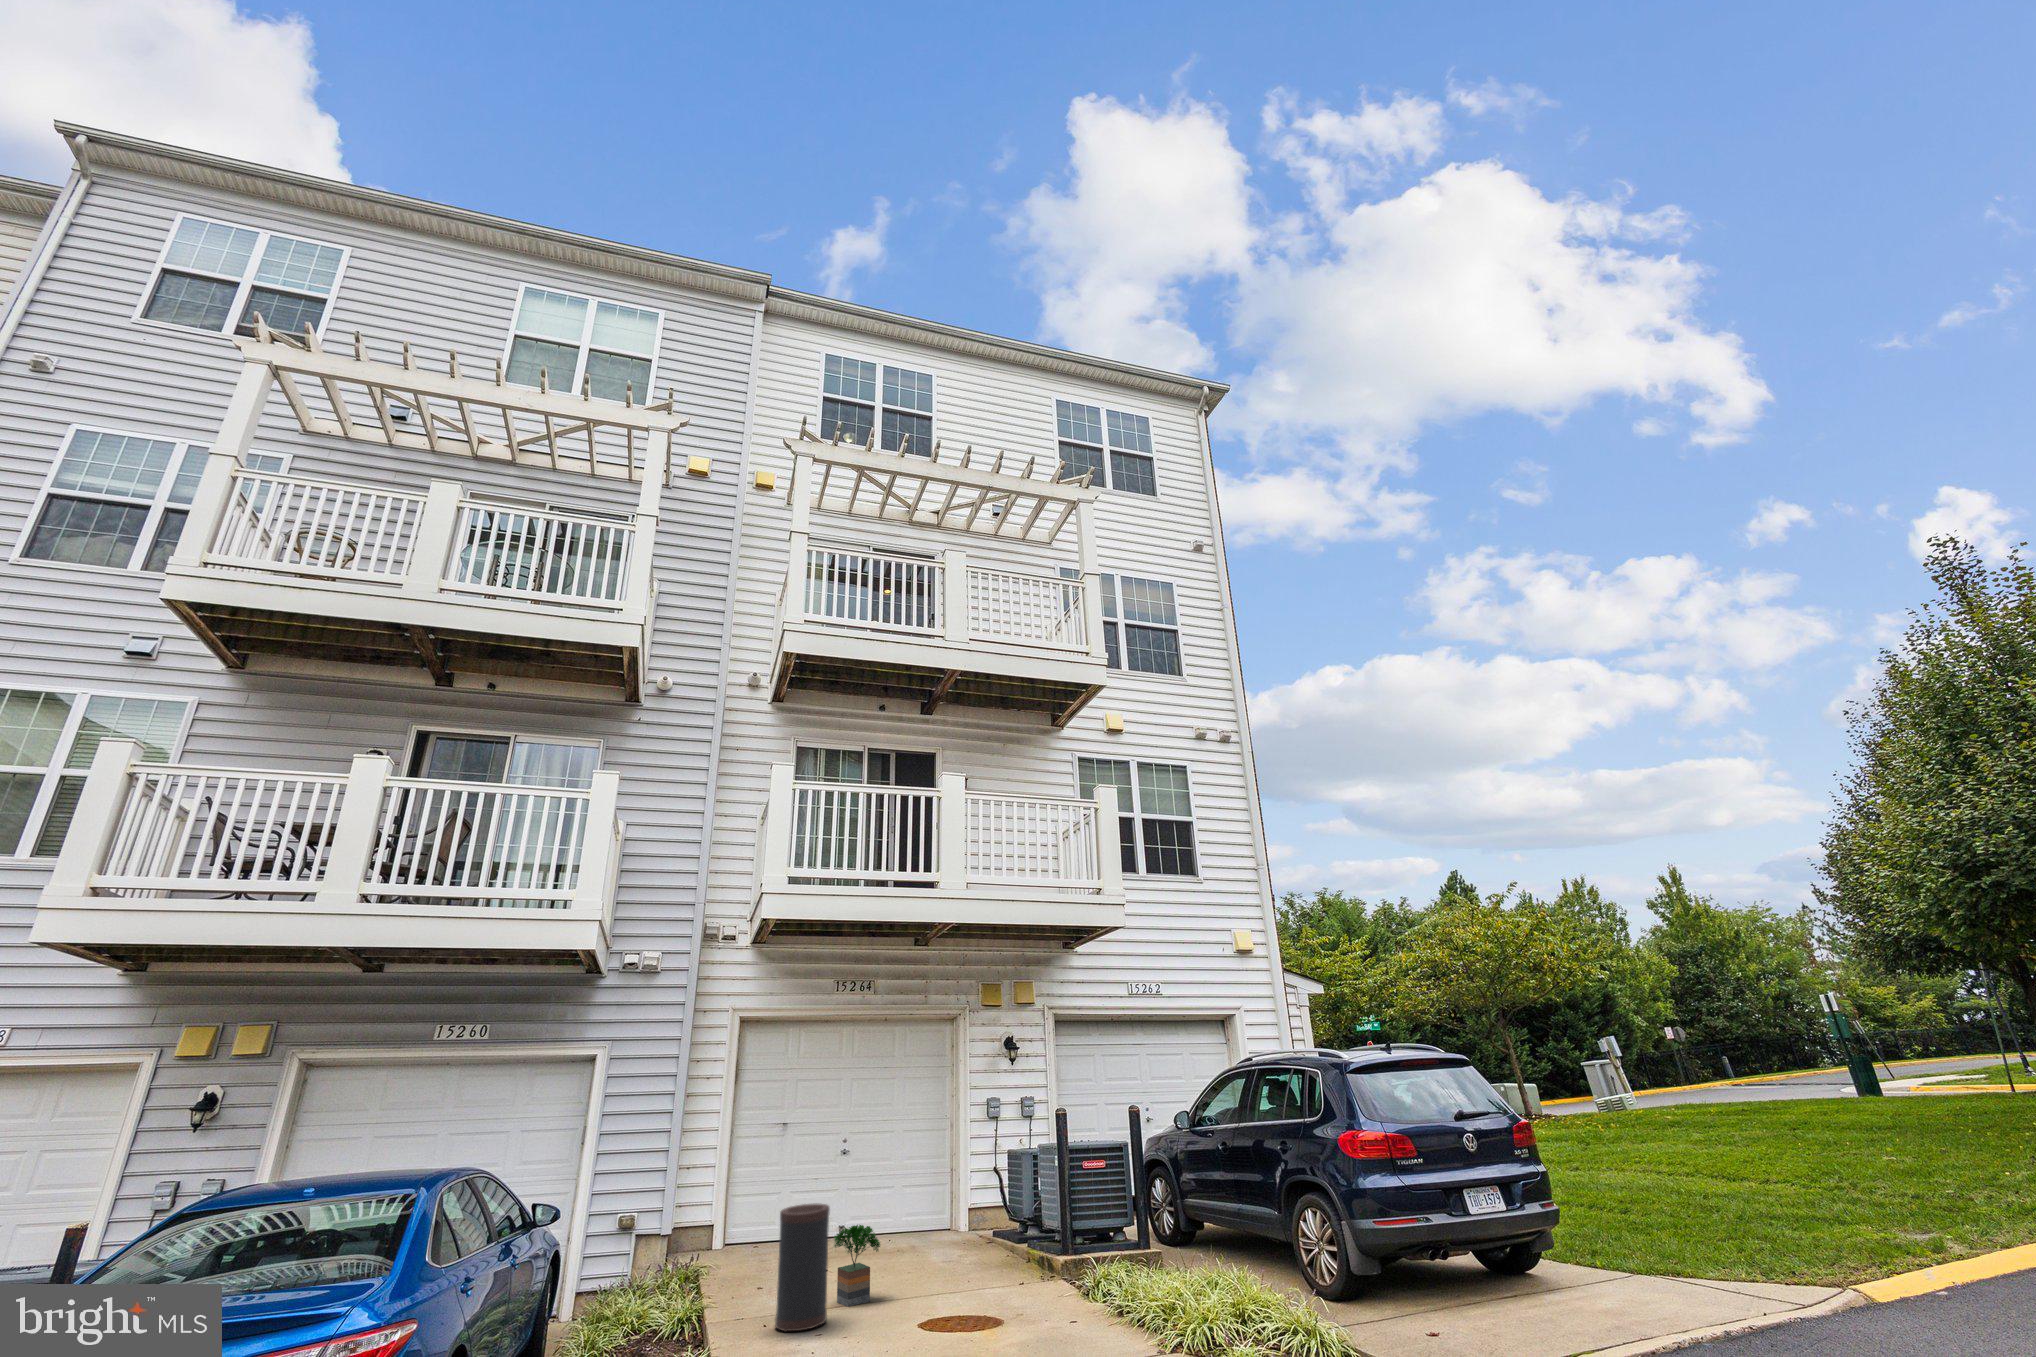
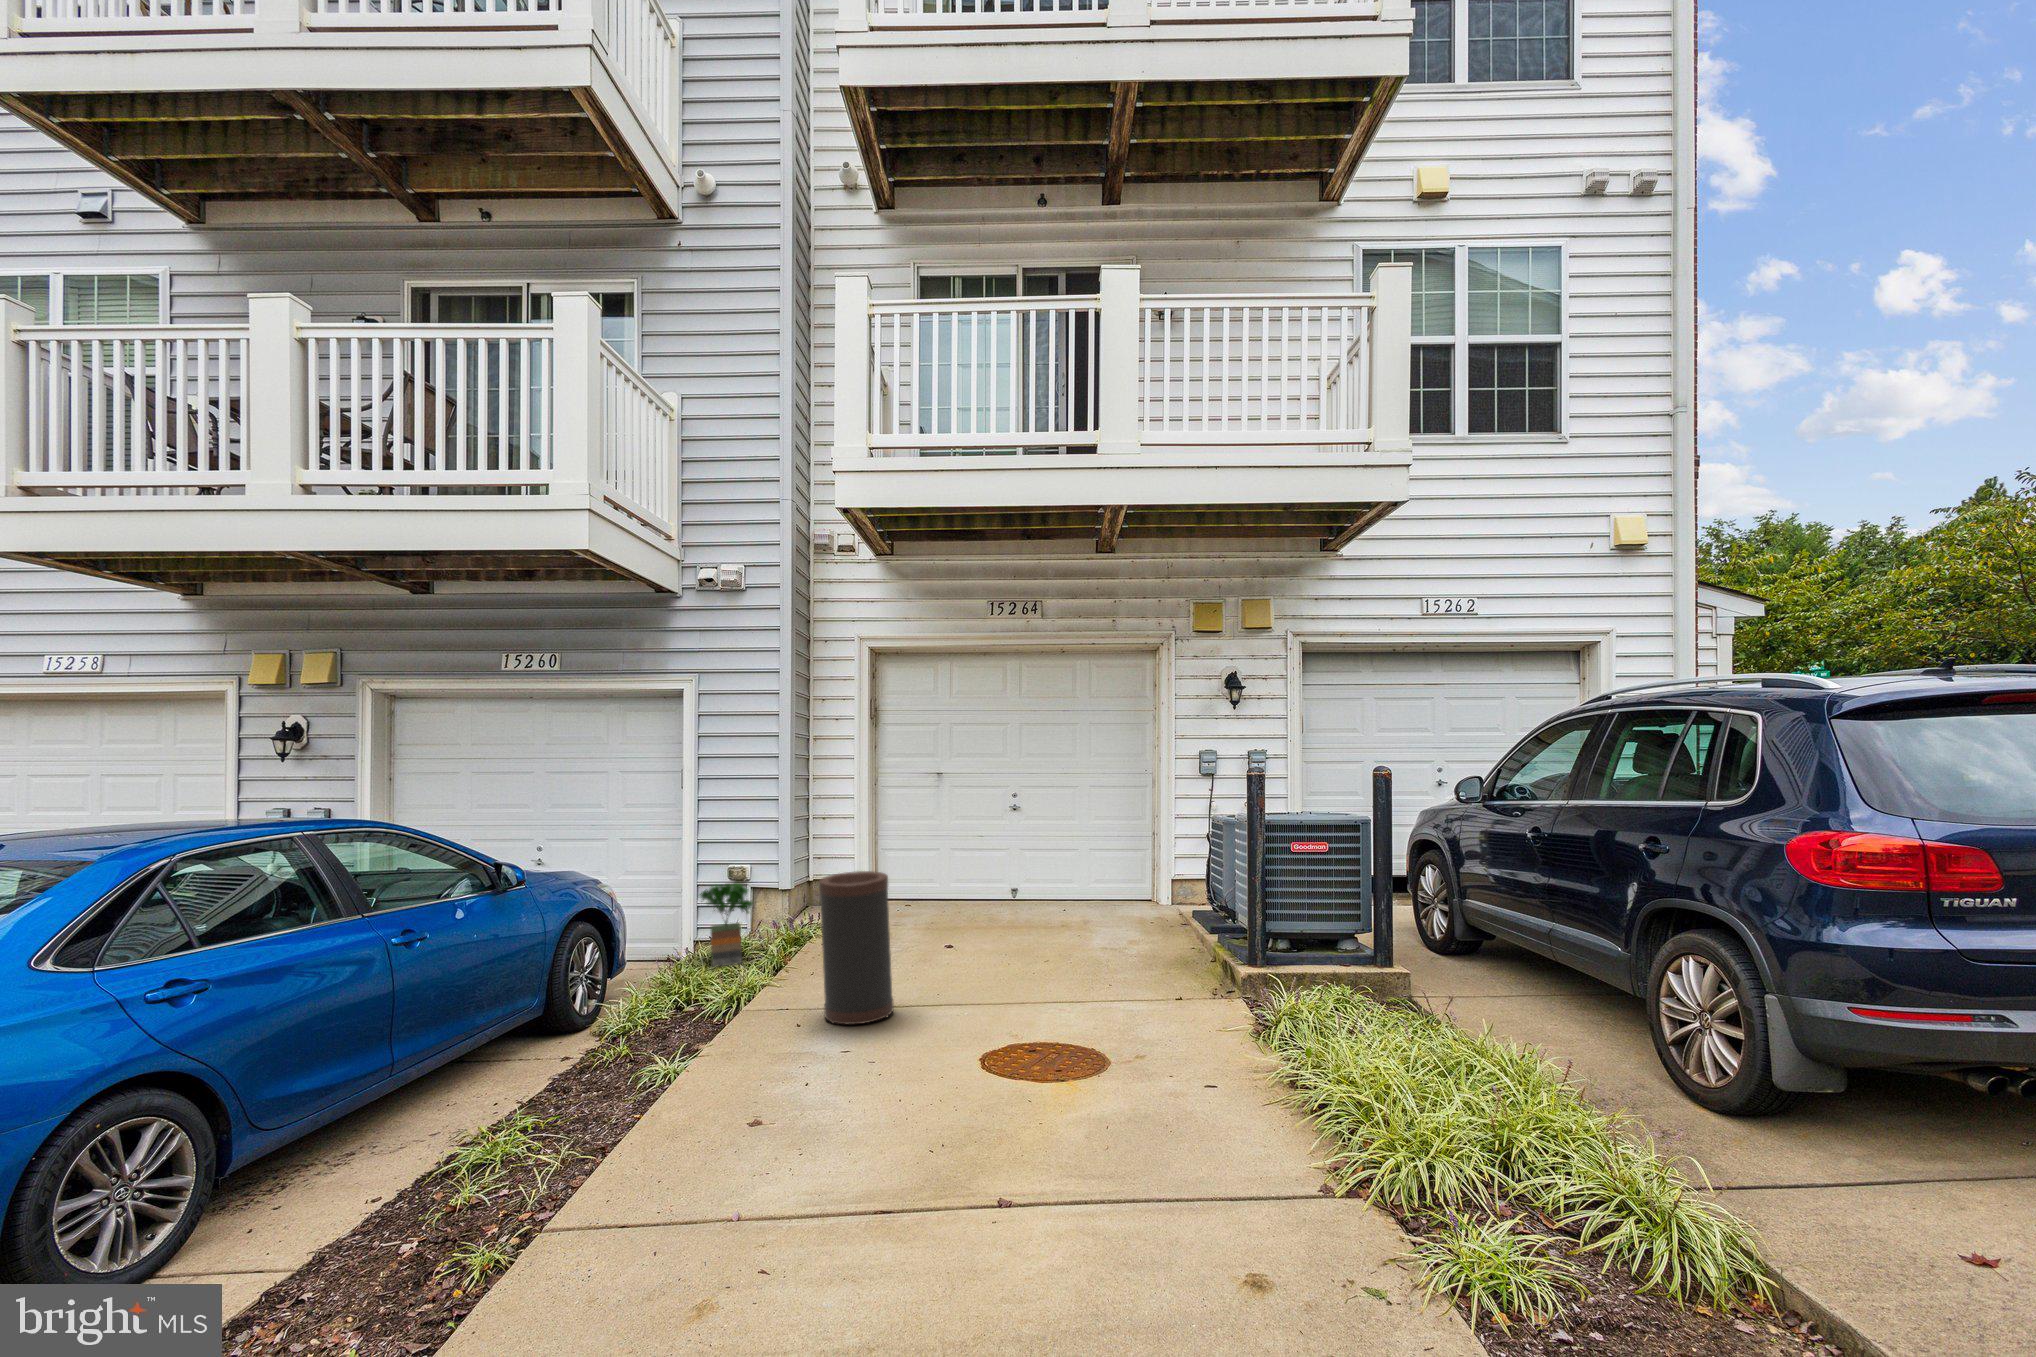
potted tree: present [834,1225,880,1307] -> present [700,883,753,967]

